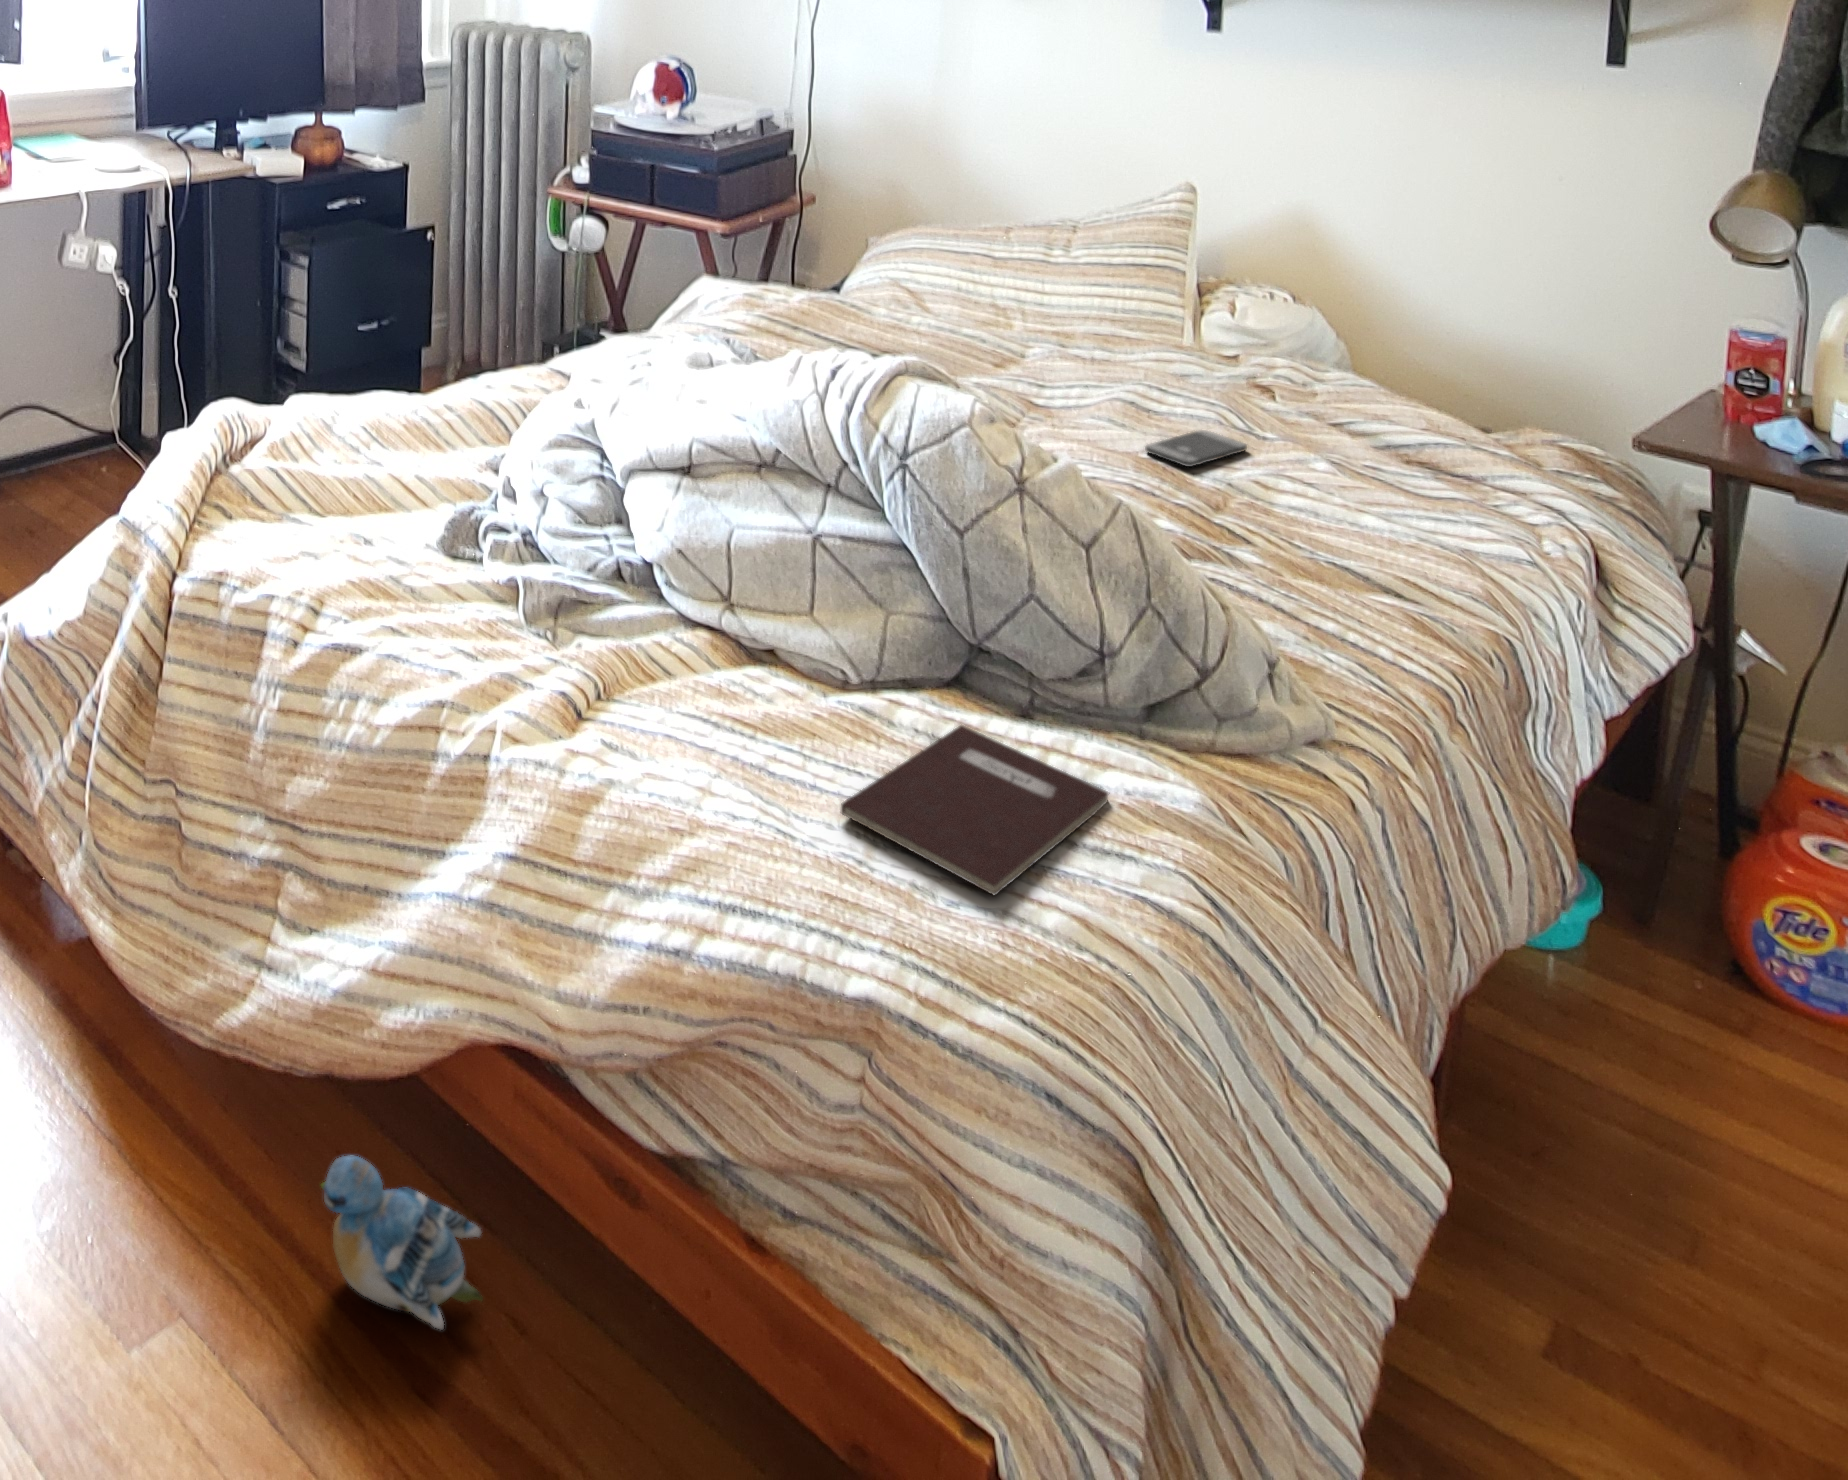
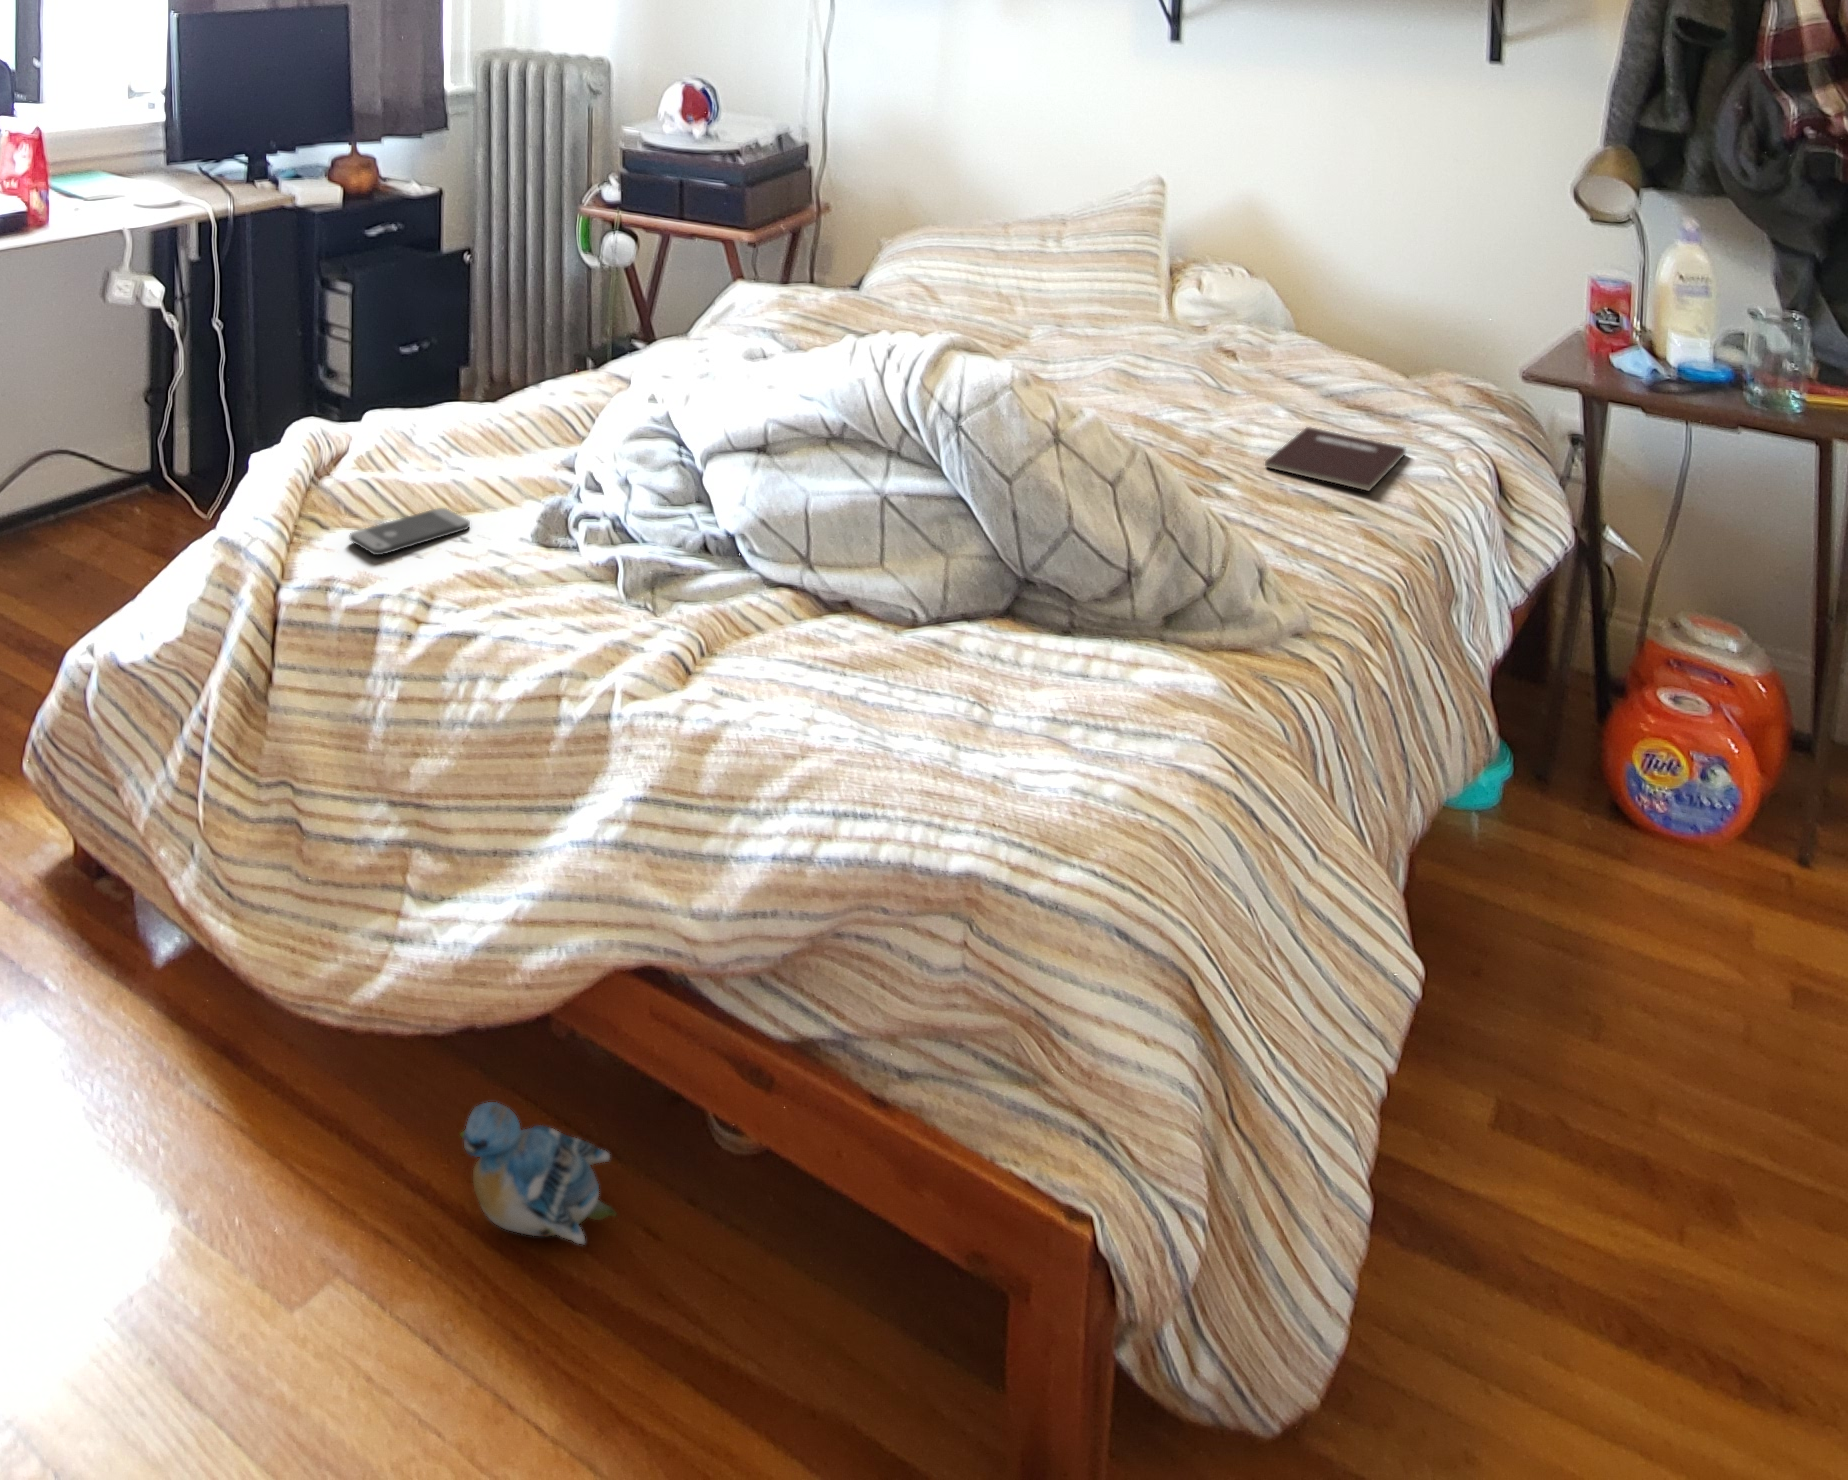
smartphone: present [1145,430,1247,467] -> present [350,508,470,555]
notebook: present [840,725,1109,895] -> present [1265,427,1406,491]

